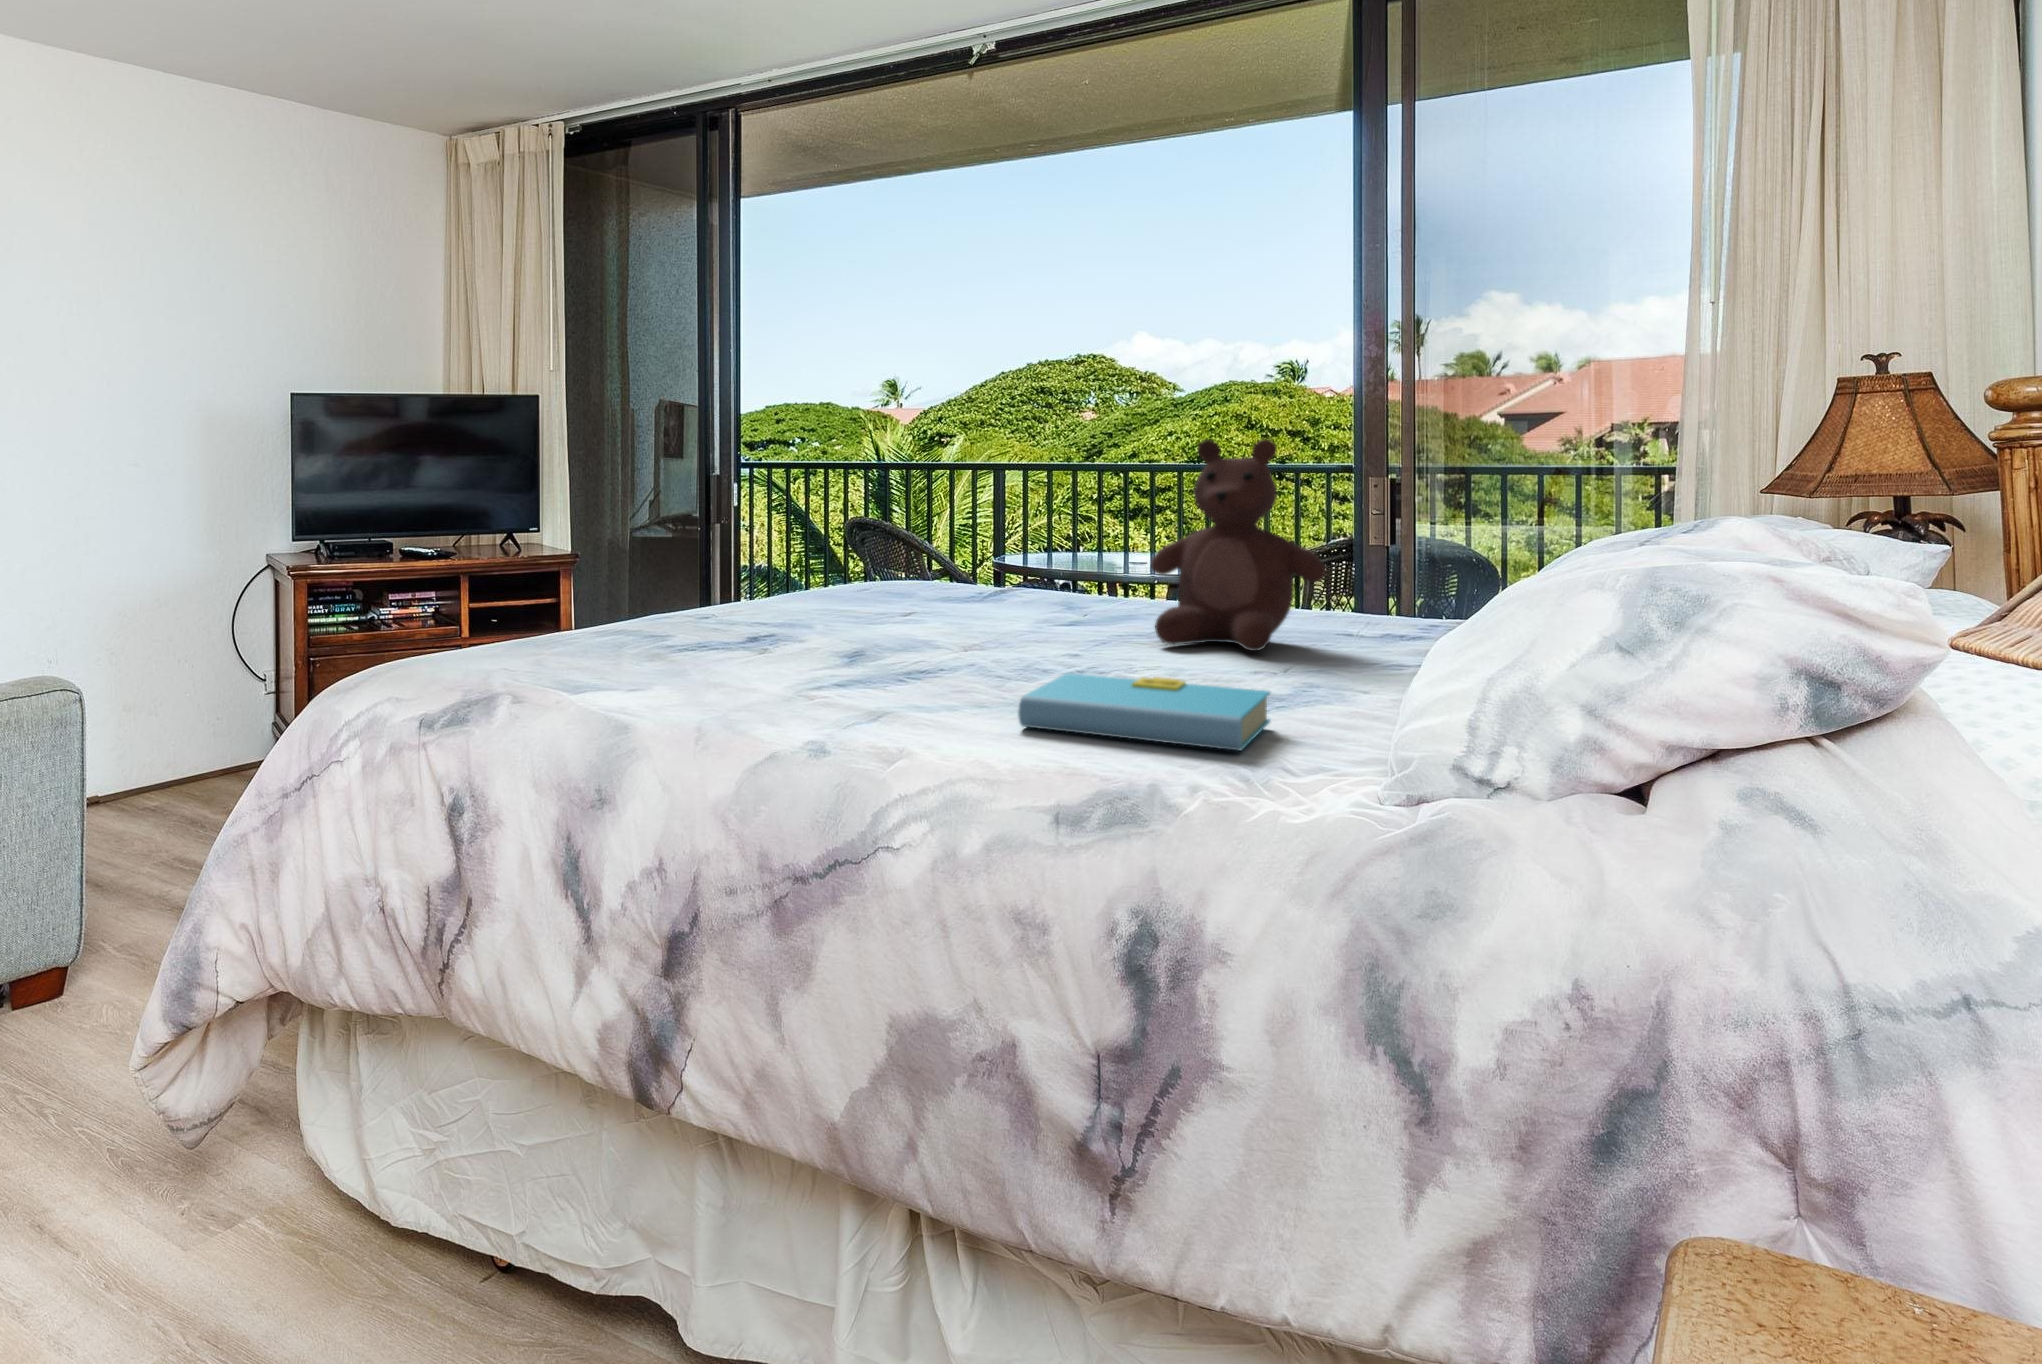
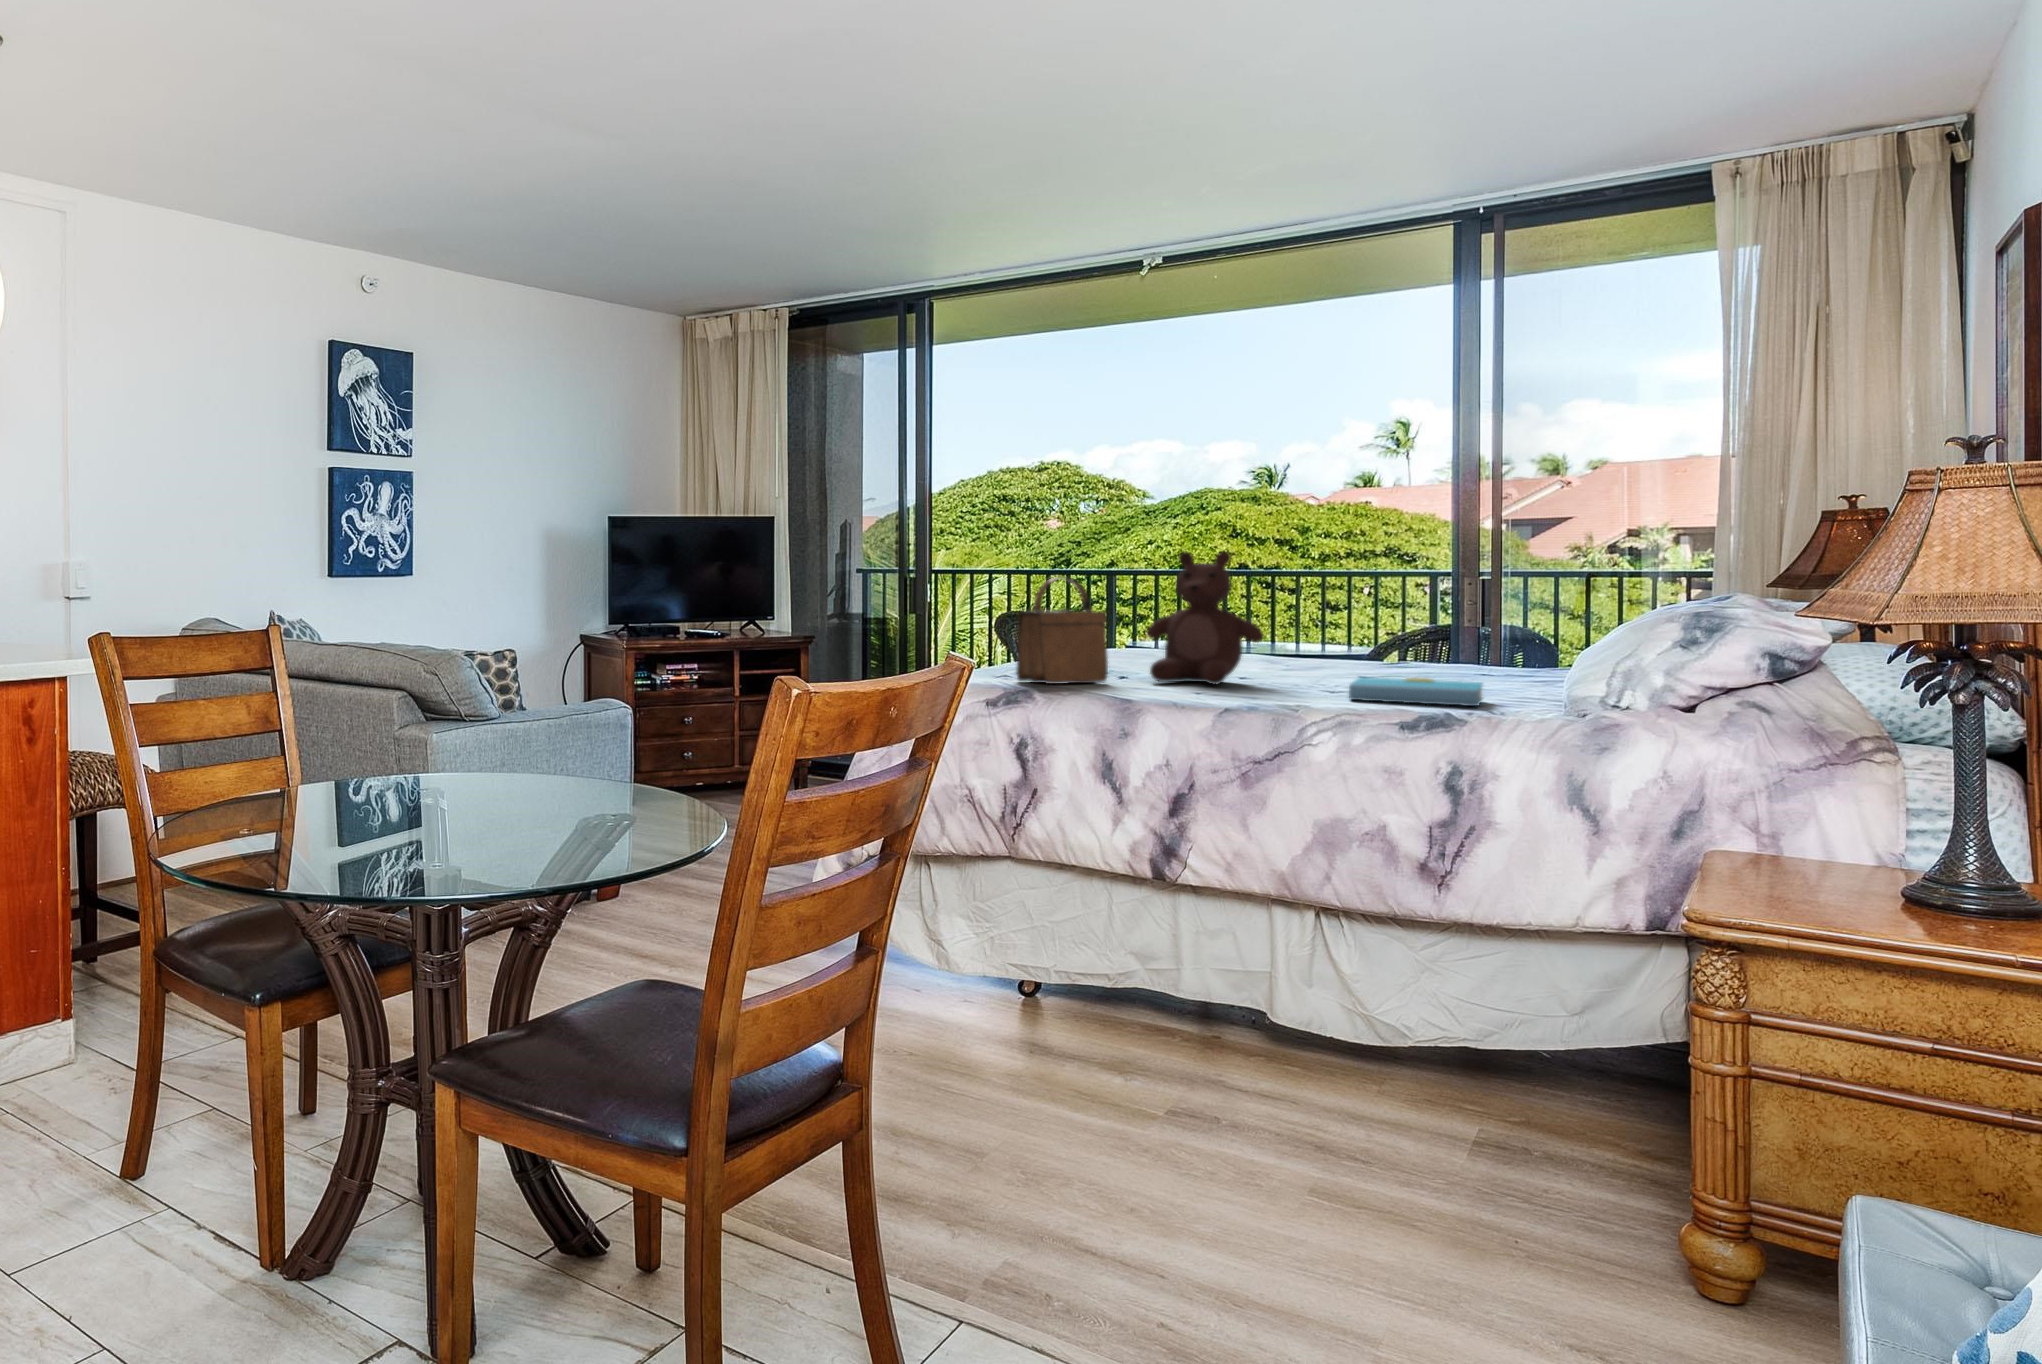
teddy bear: present [1151,439,1326,651] -> present [1146,551,1263,684]
handbag: none [512,483,670,681] -> present [1016,577,1108,684]

